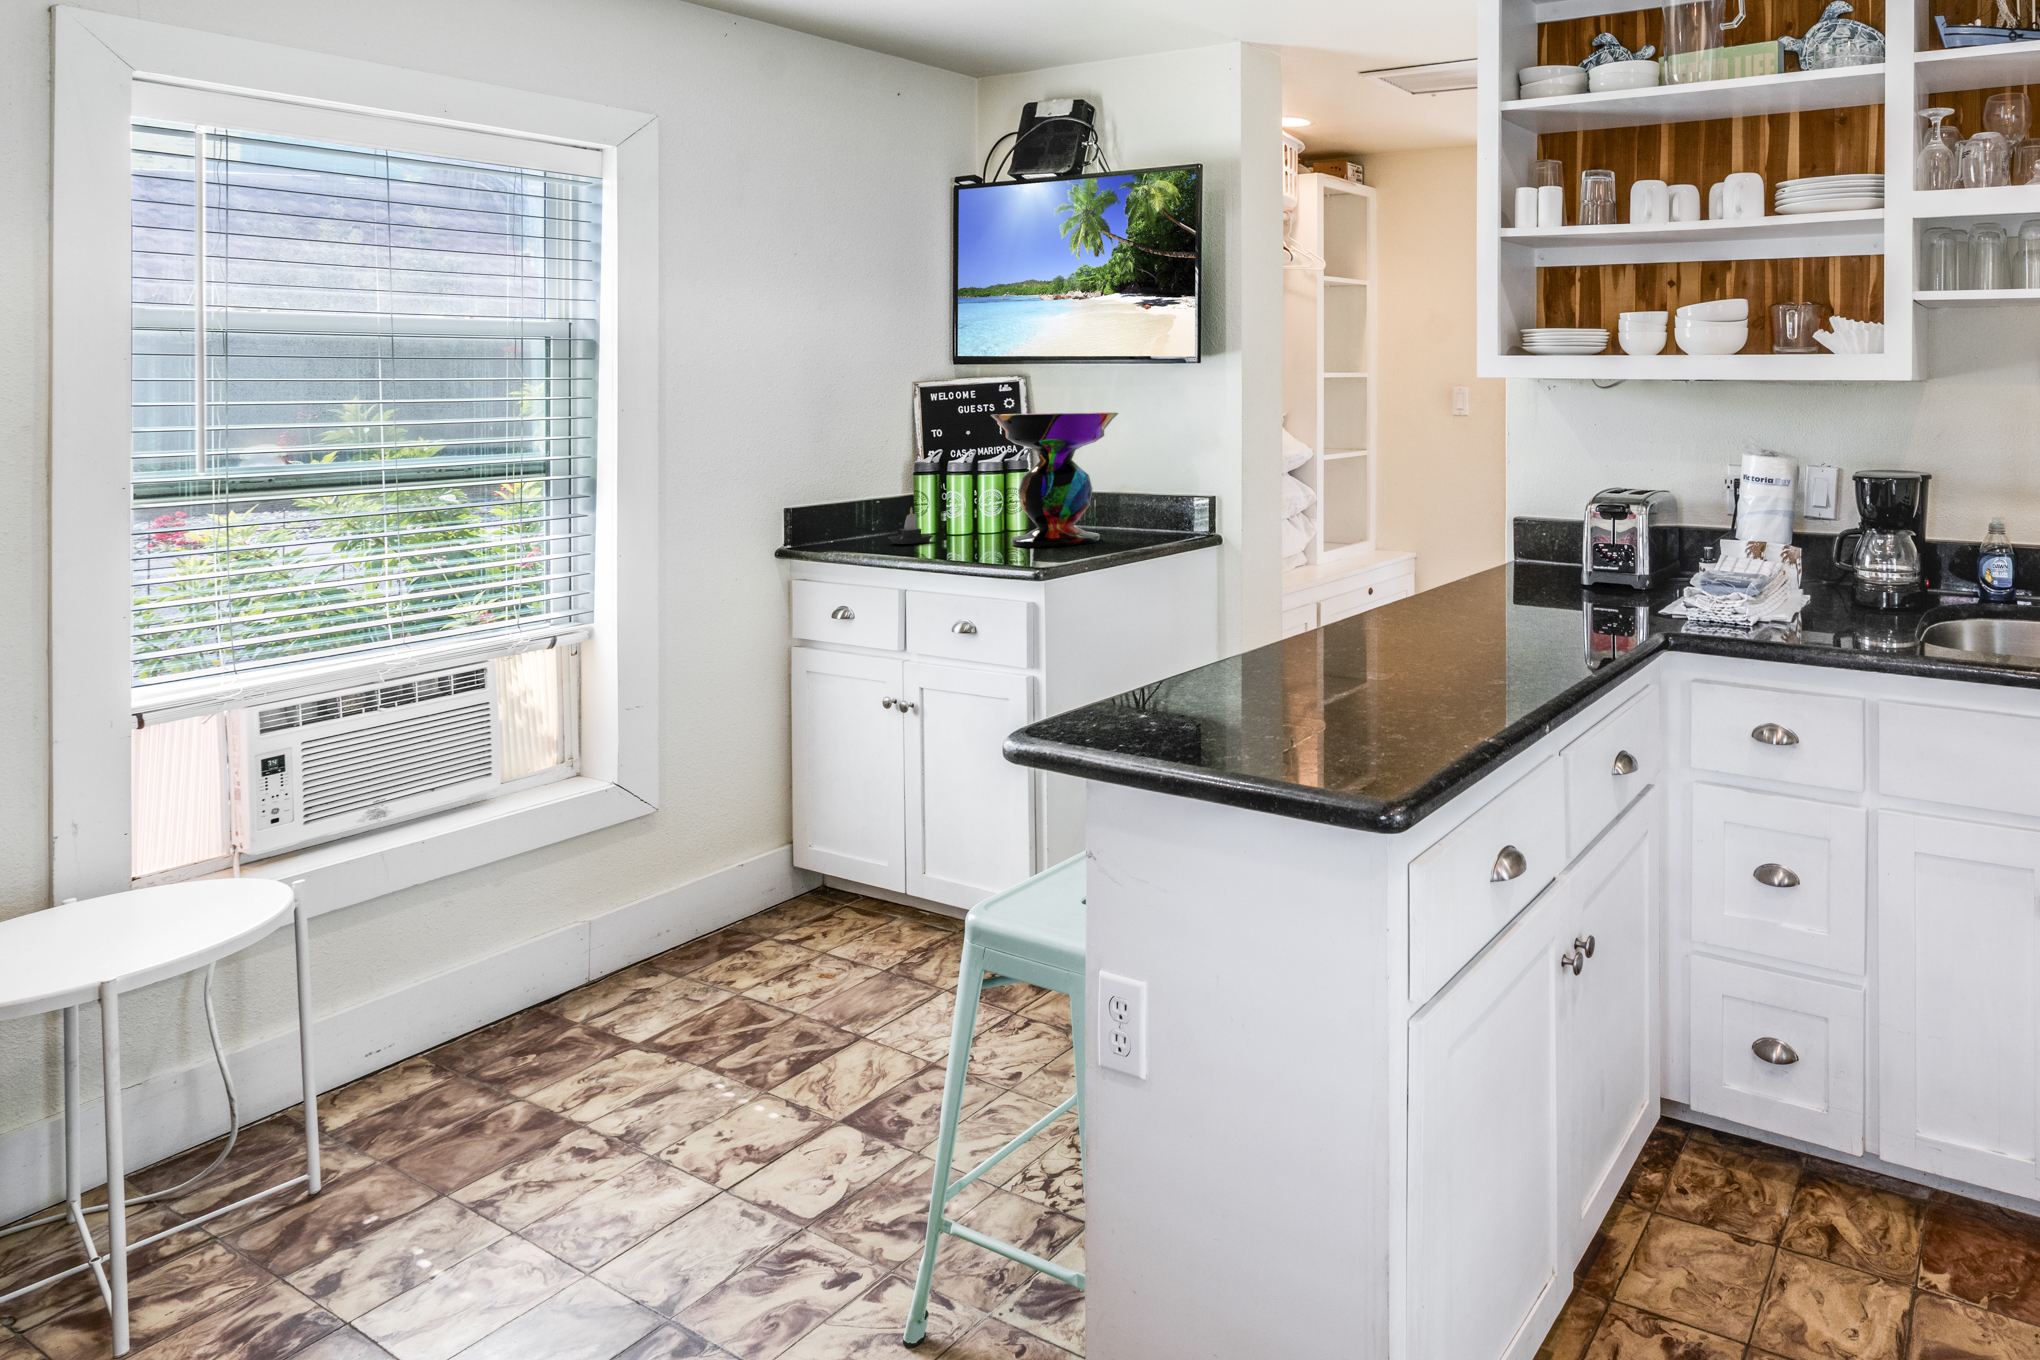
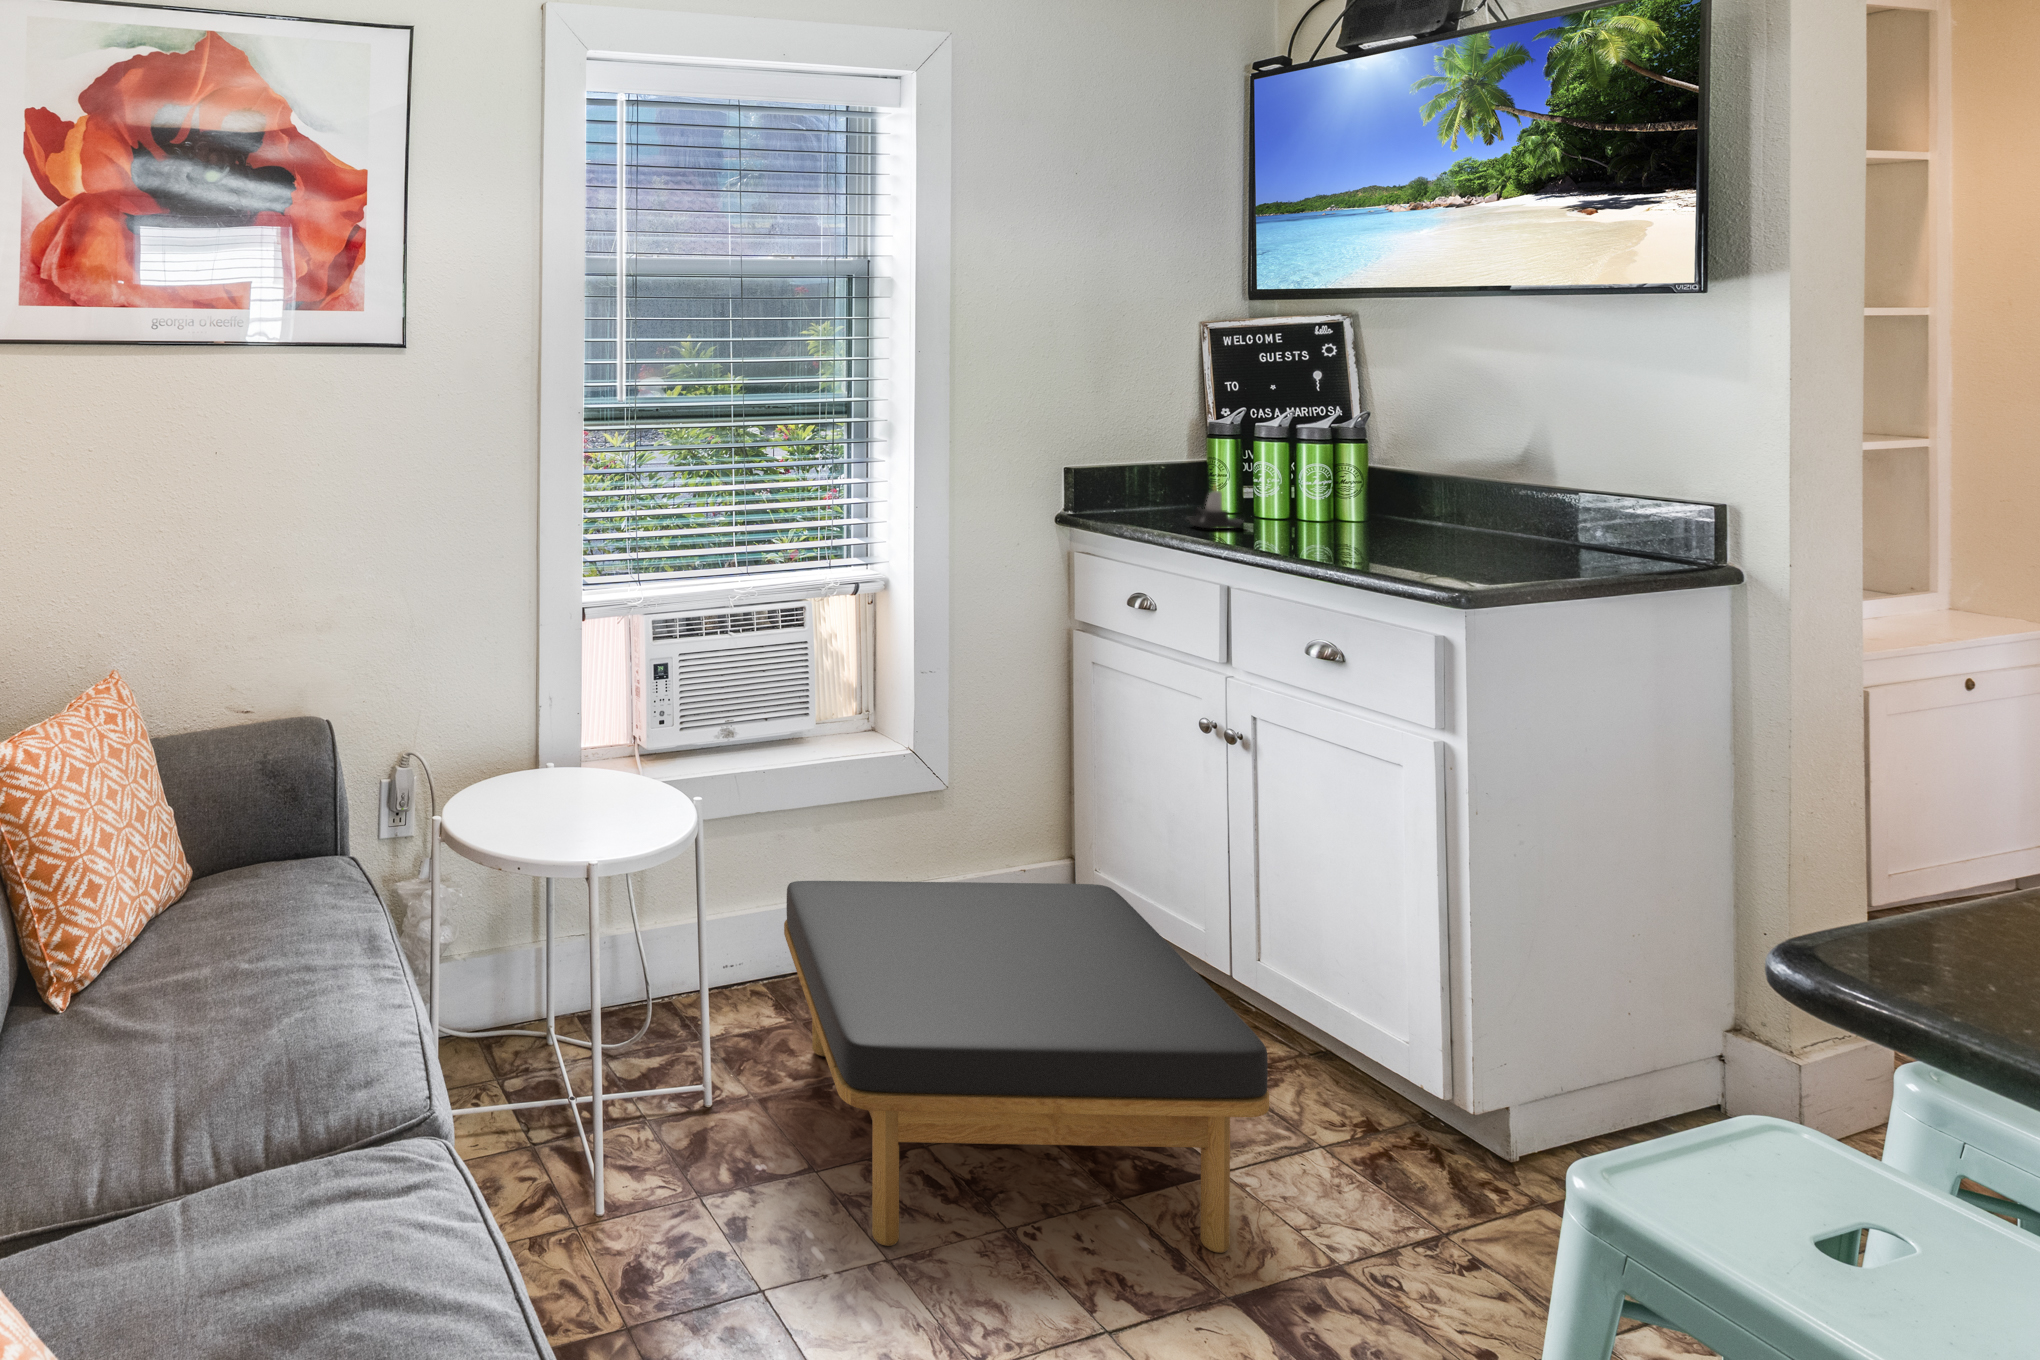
decorative bowl: present [991,413,1119,547] -> none [1338,368,1542,558]
ottoman: none [435,850,884,1232] -> present [784,881,1269,1253]

